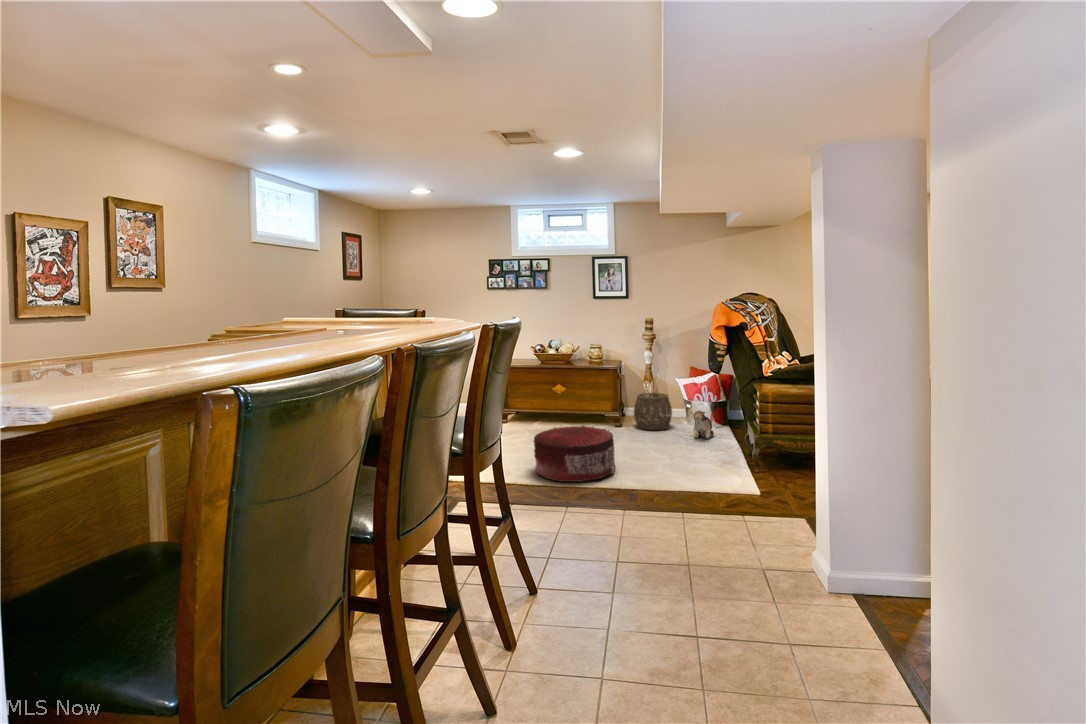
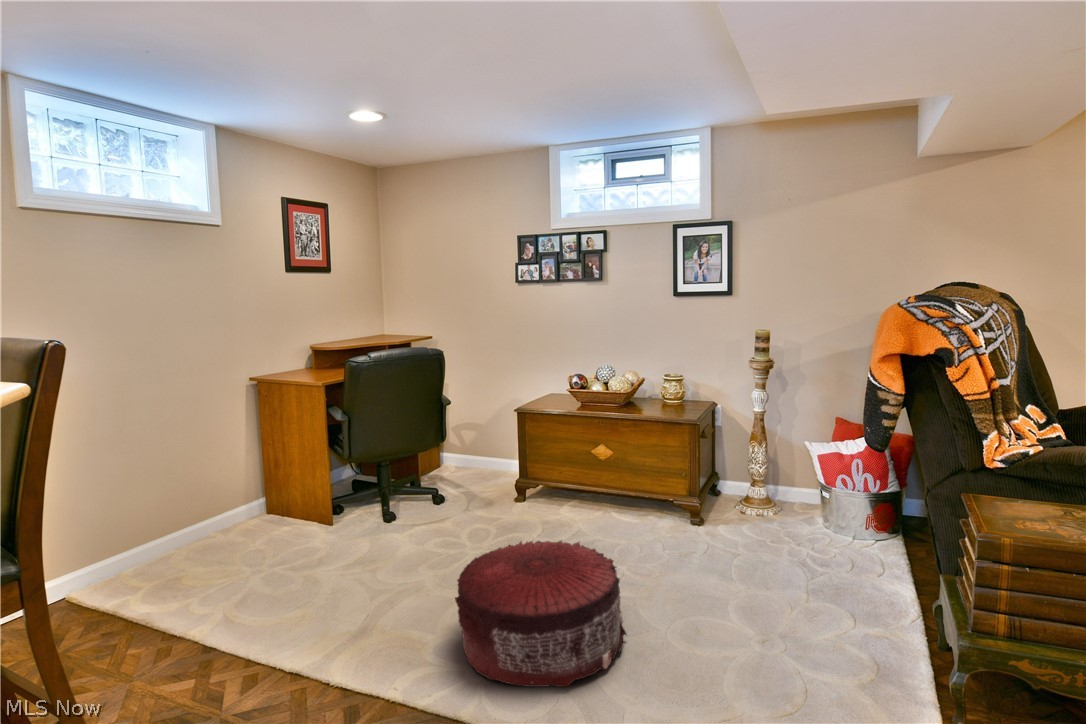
woven basket: present [634,393,672,430] -> none [724,461,795,533]
plush toy: present [691,410,714,438] -> none [821,516,871,571]

